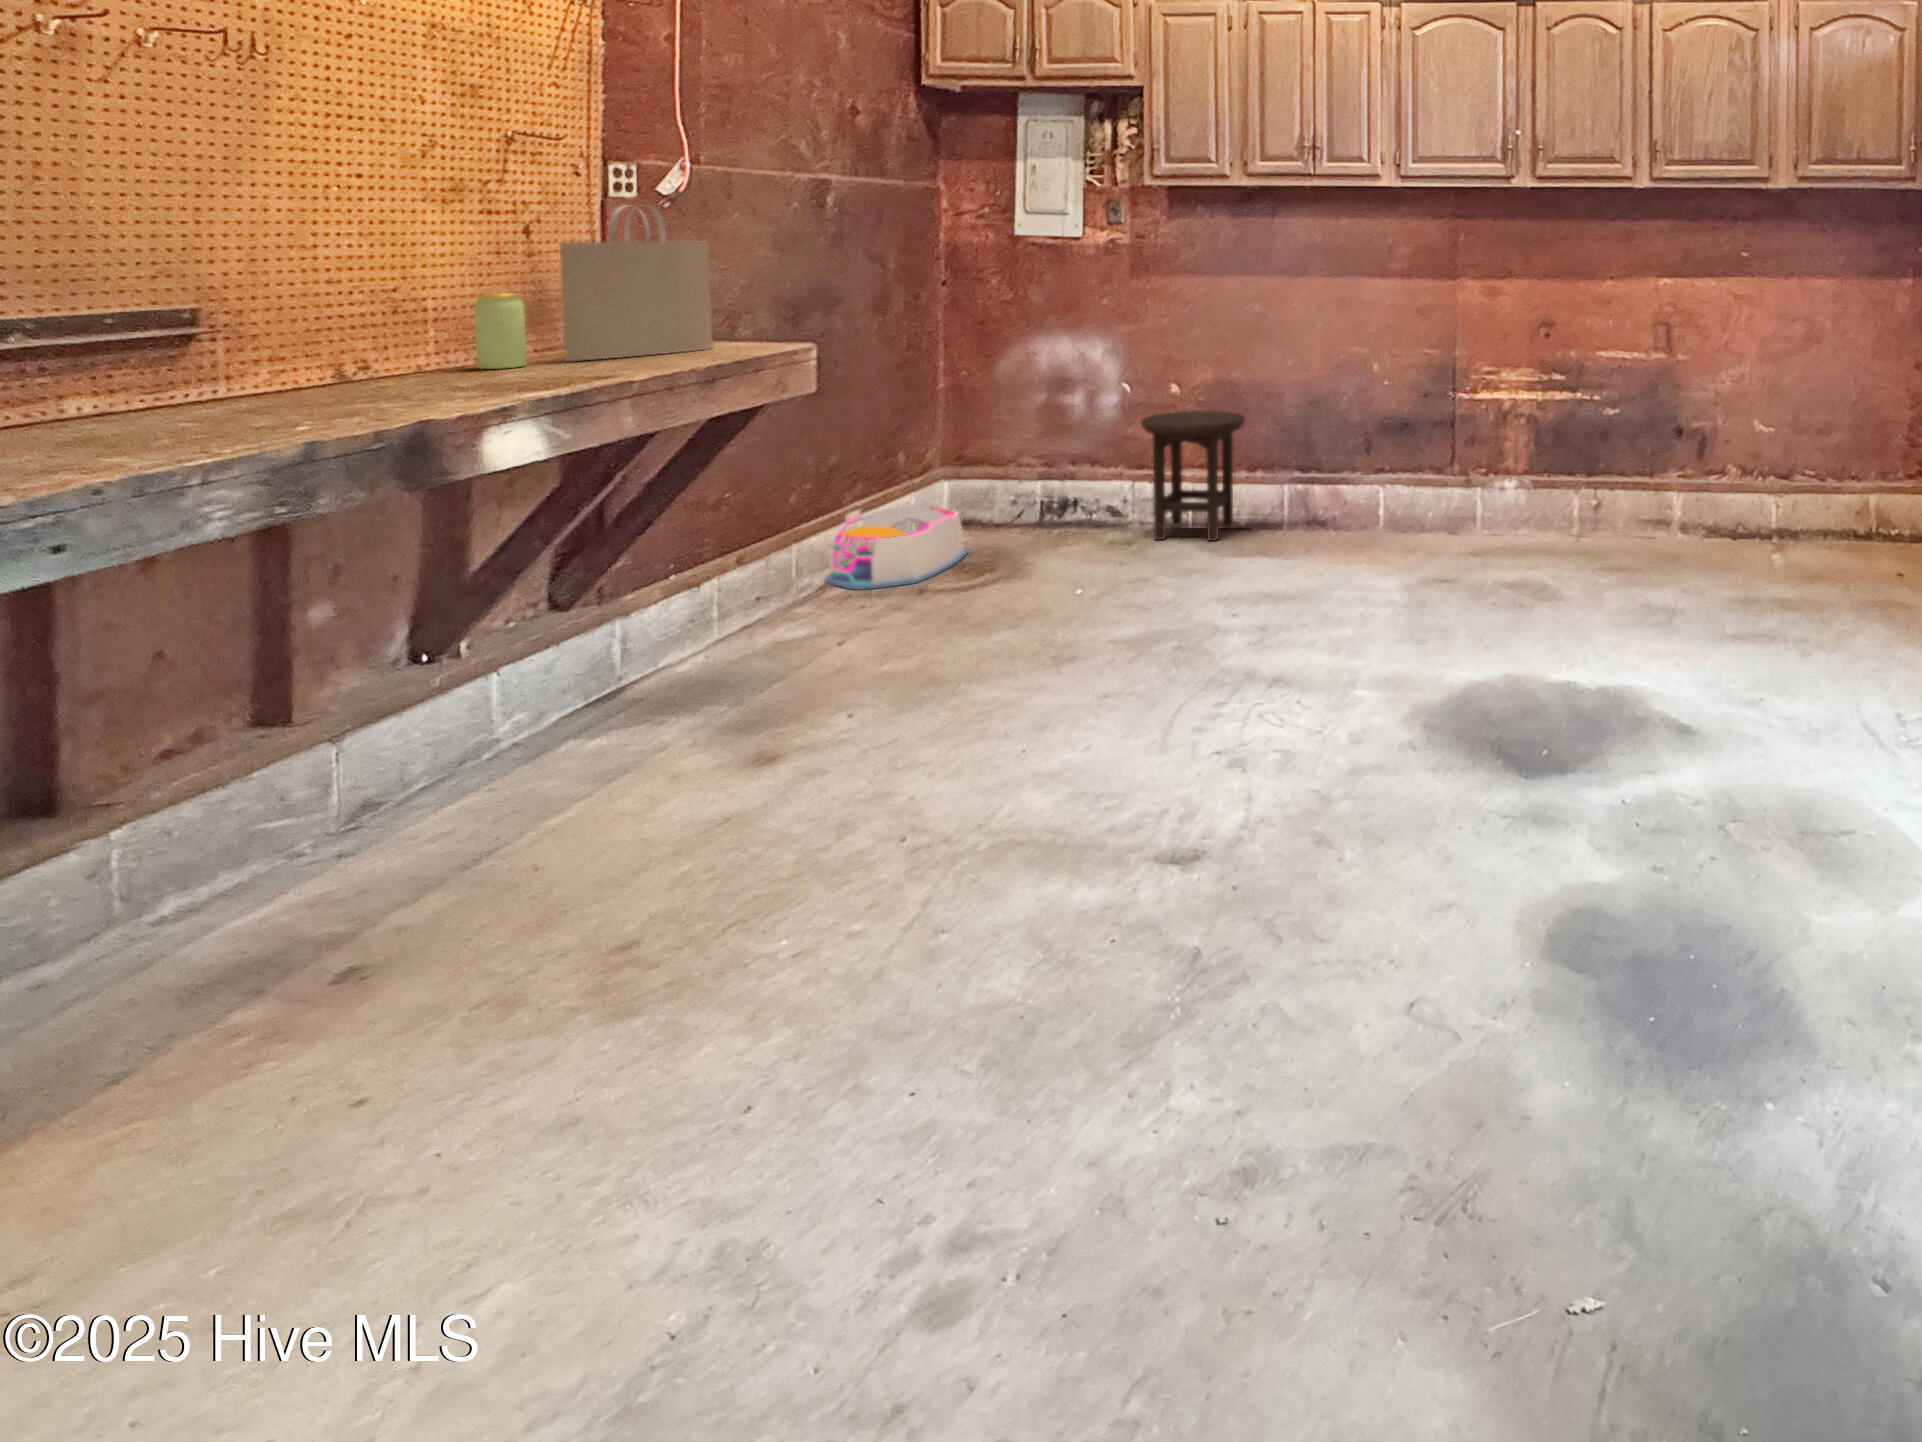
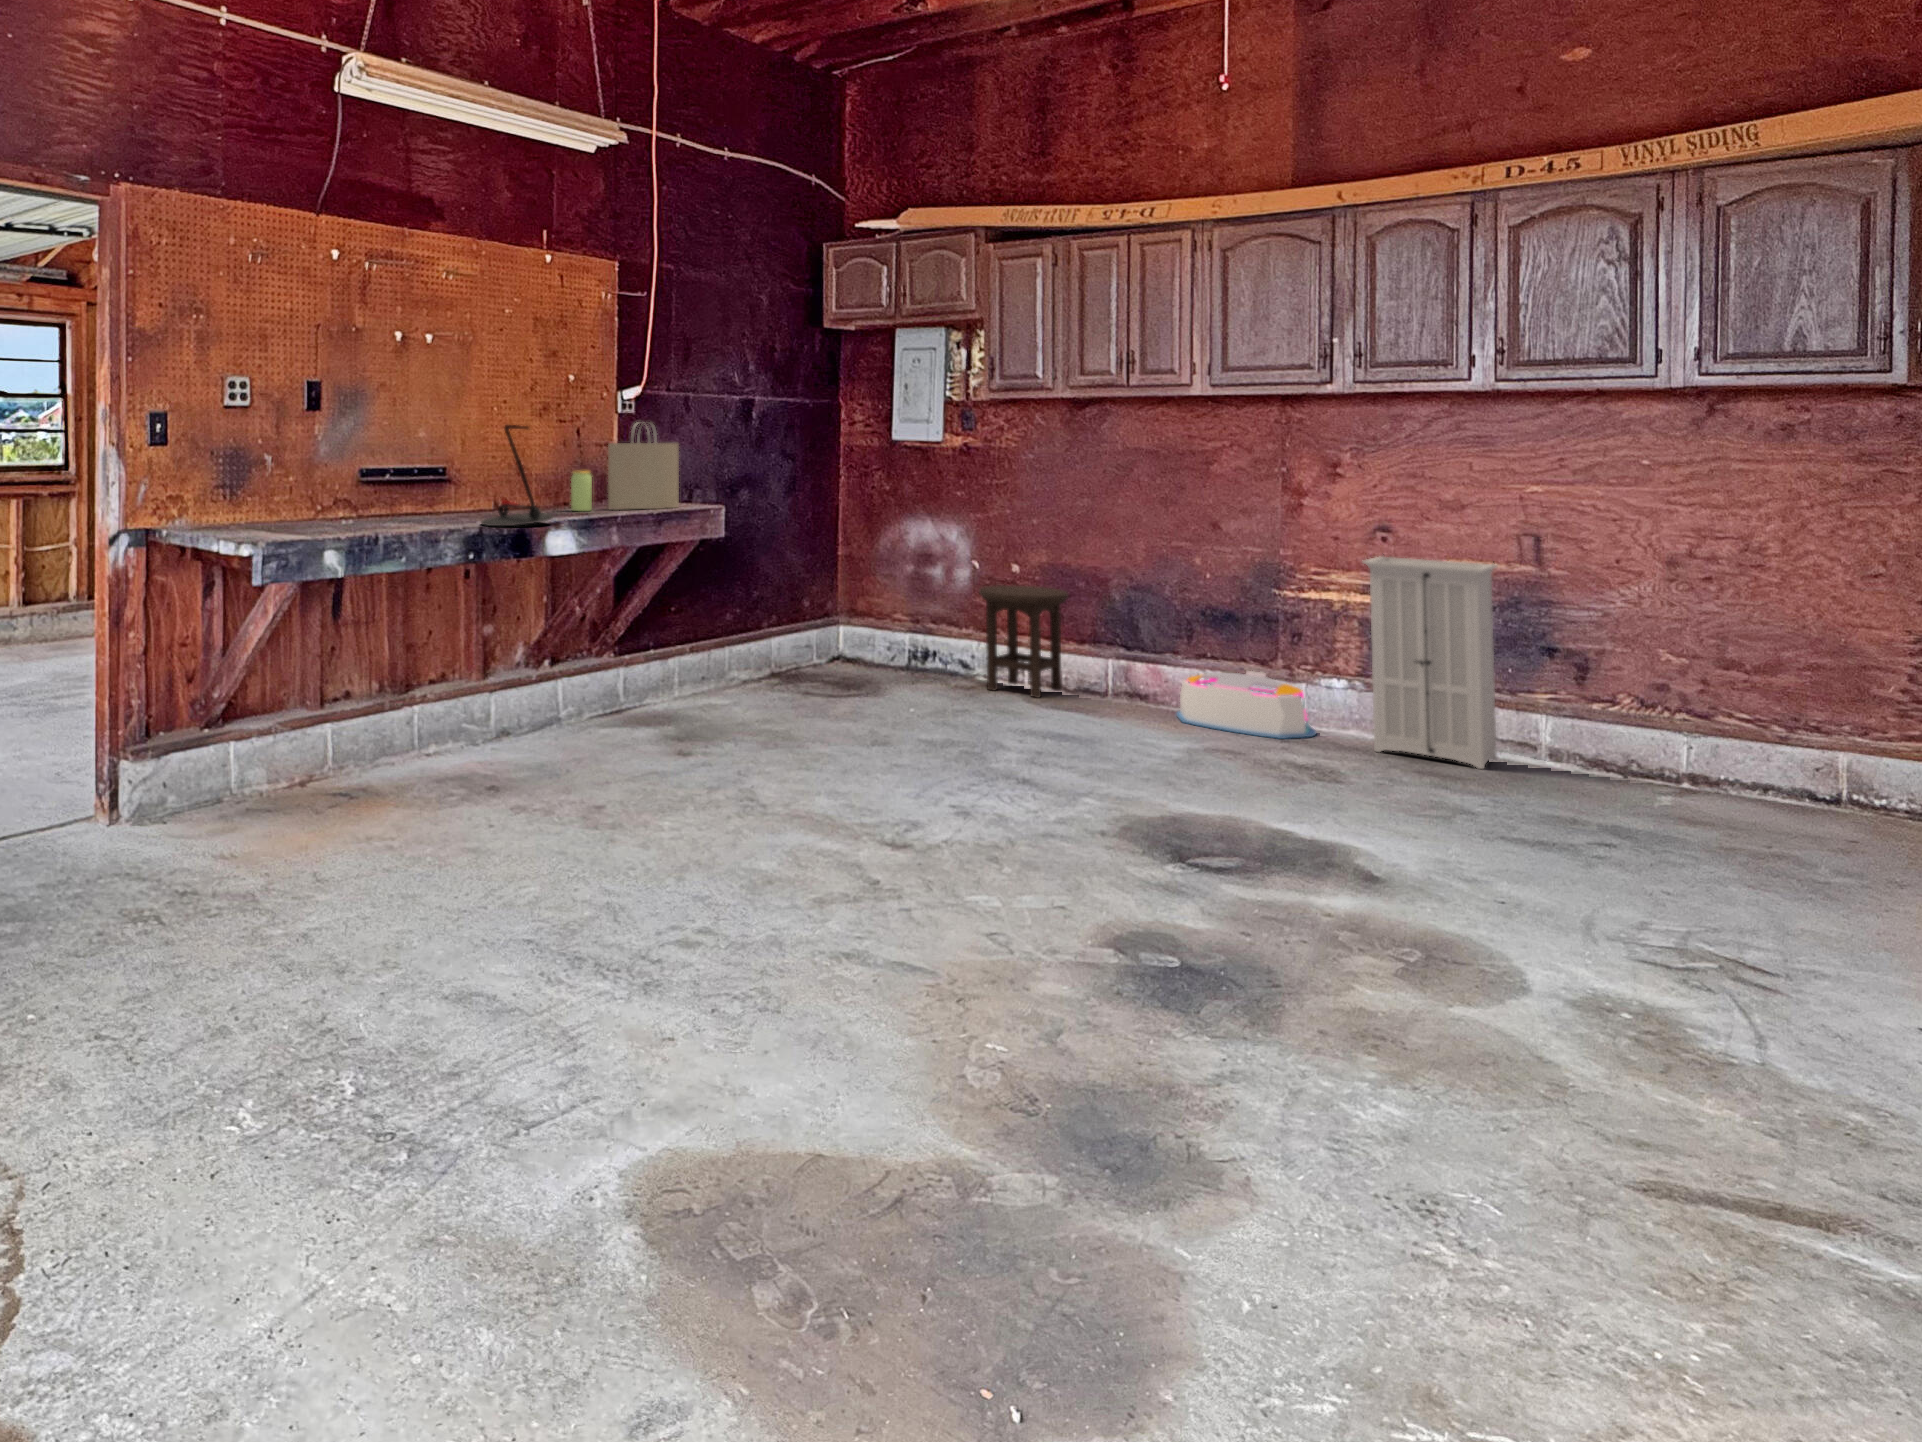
desk lamp: none [208,195,433,427] -> present [482,425,553,526]
storage cabinet: none [1552,351,1653,549] -> present [1363,554,1497,769]
storage bin: present [824,505,967,590] -> present [1177,671,1316,739]

